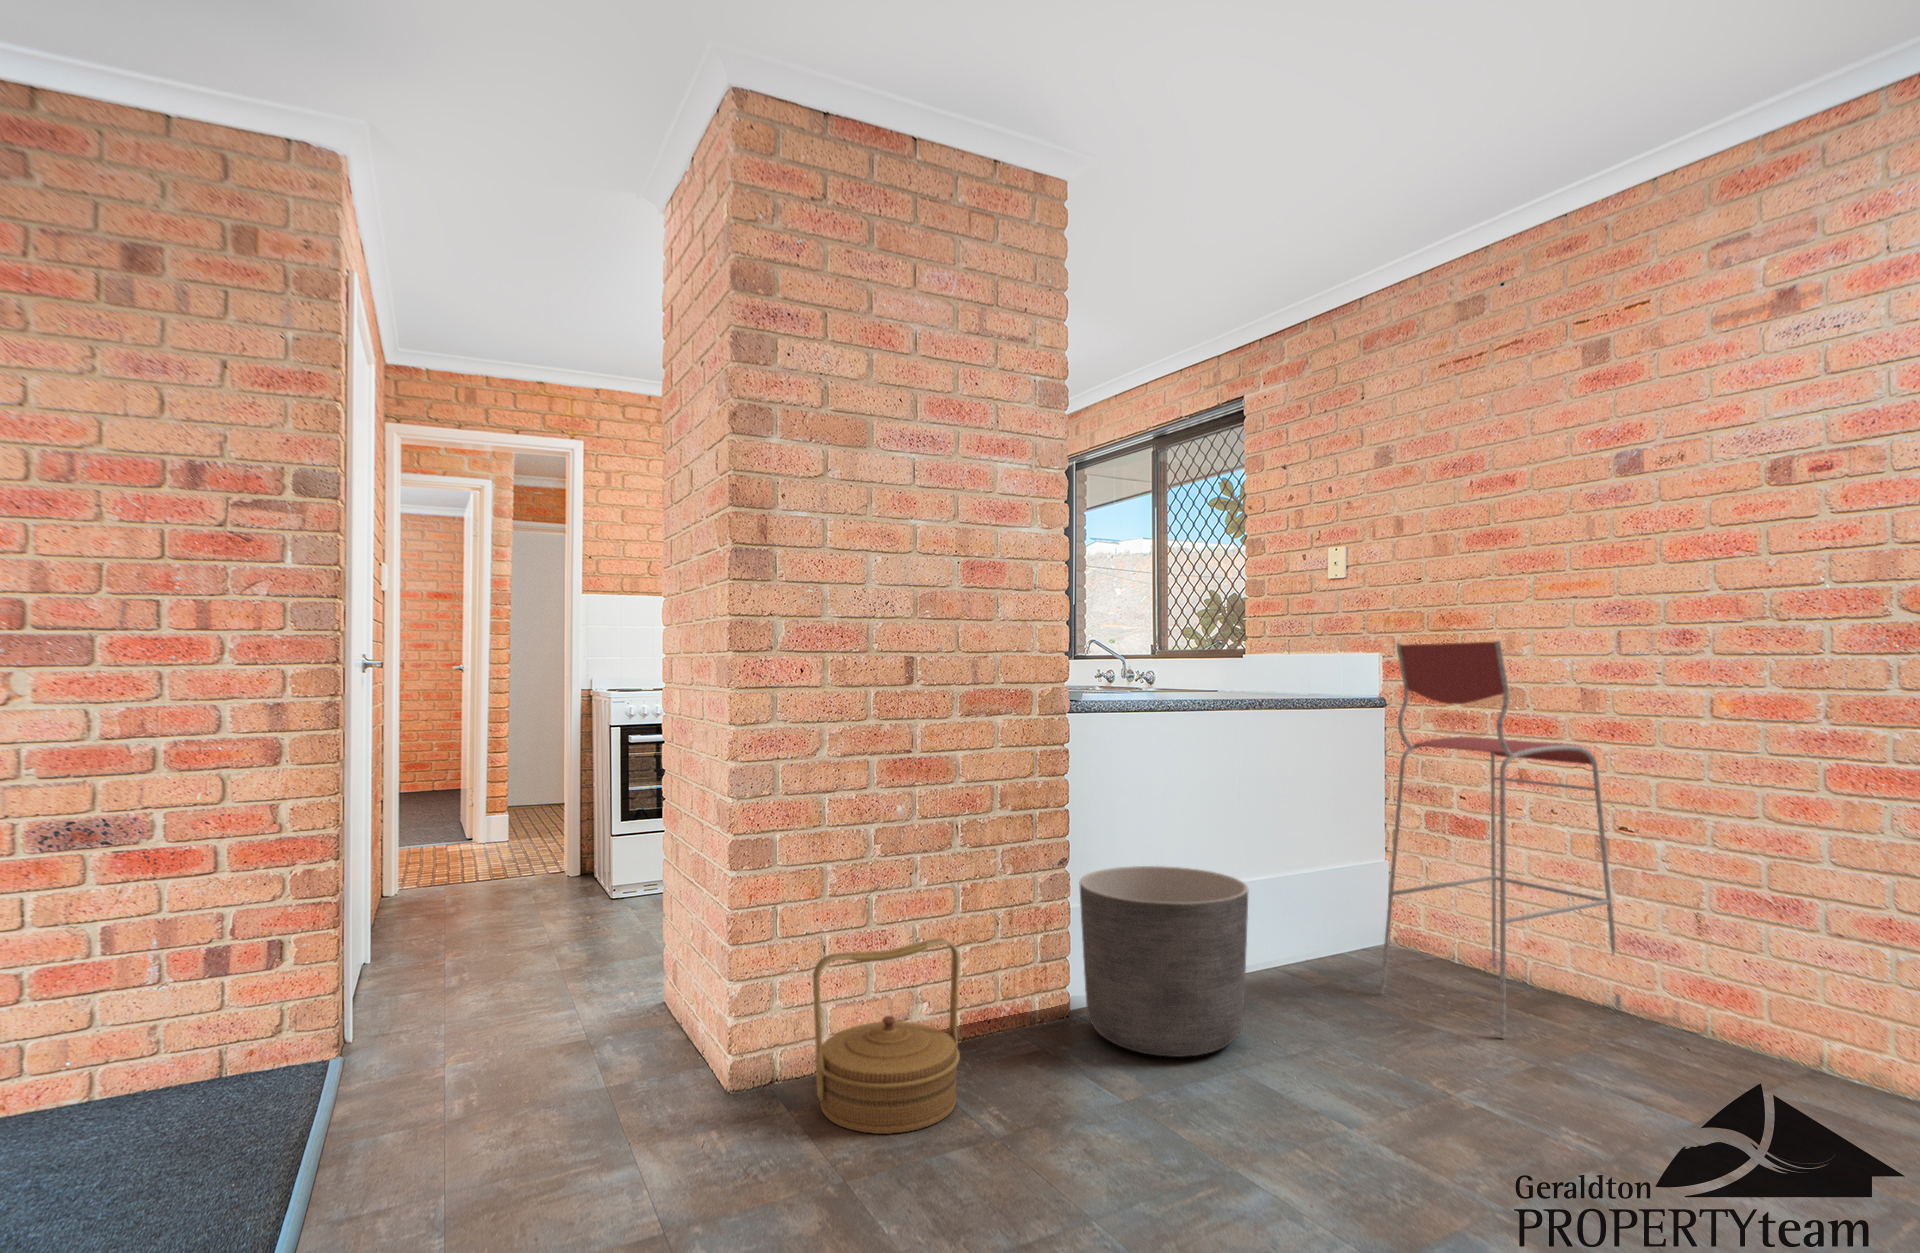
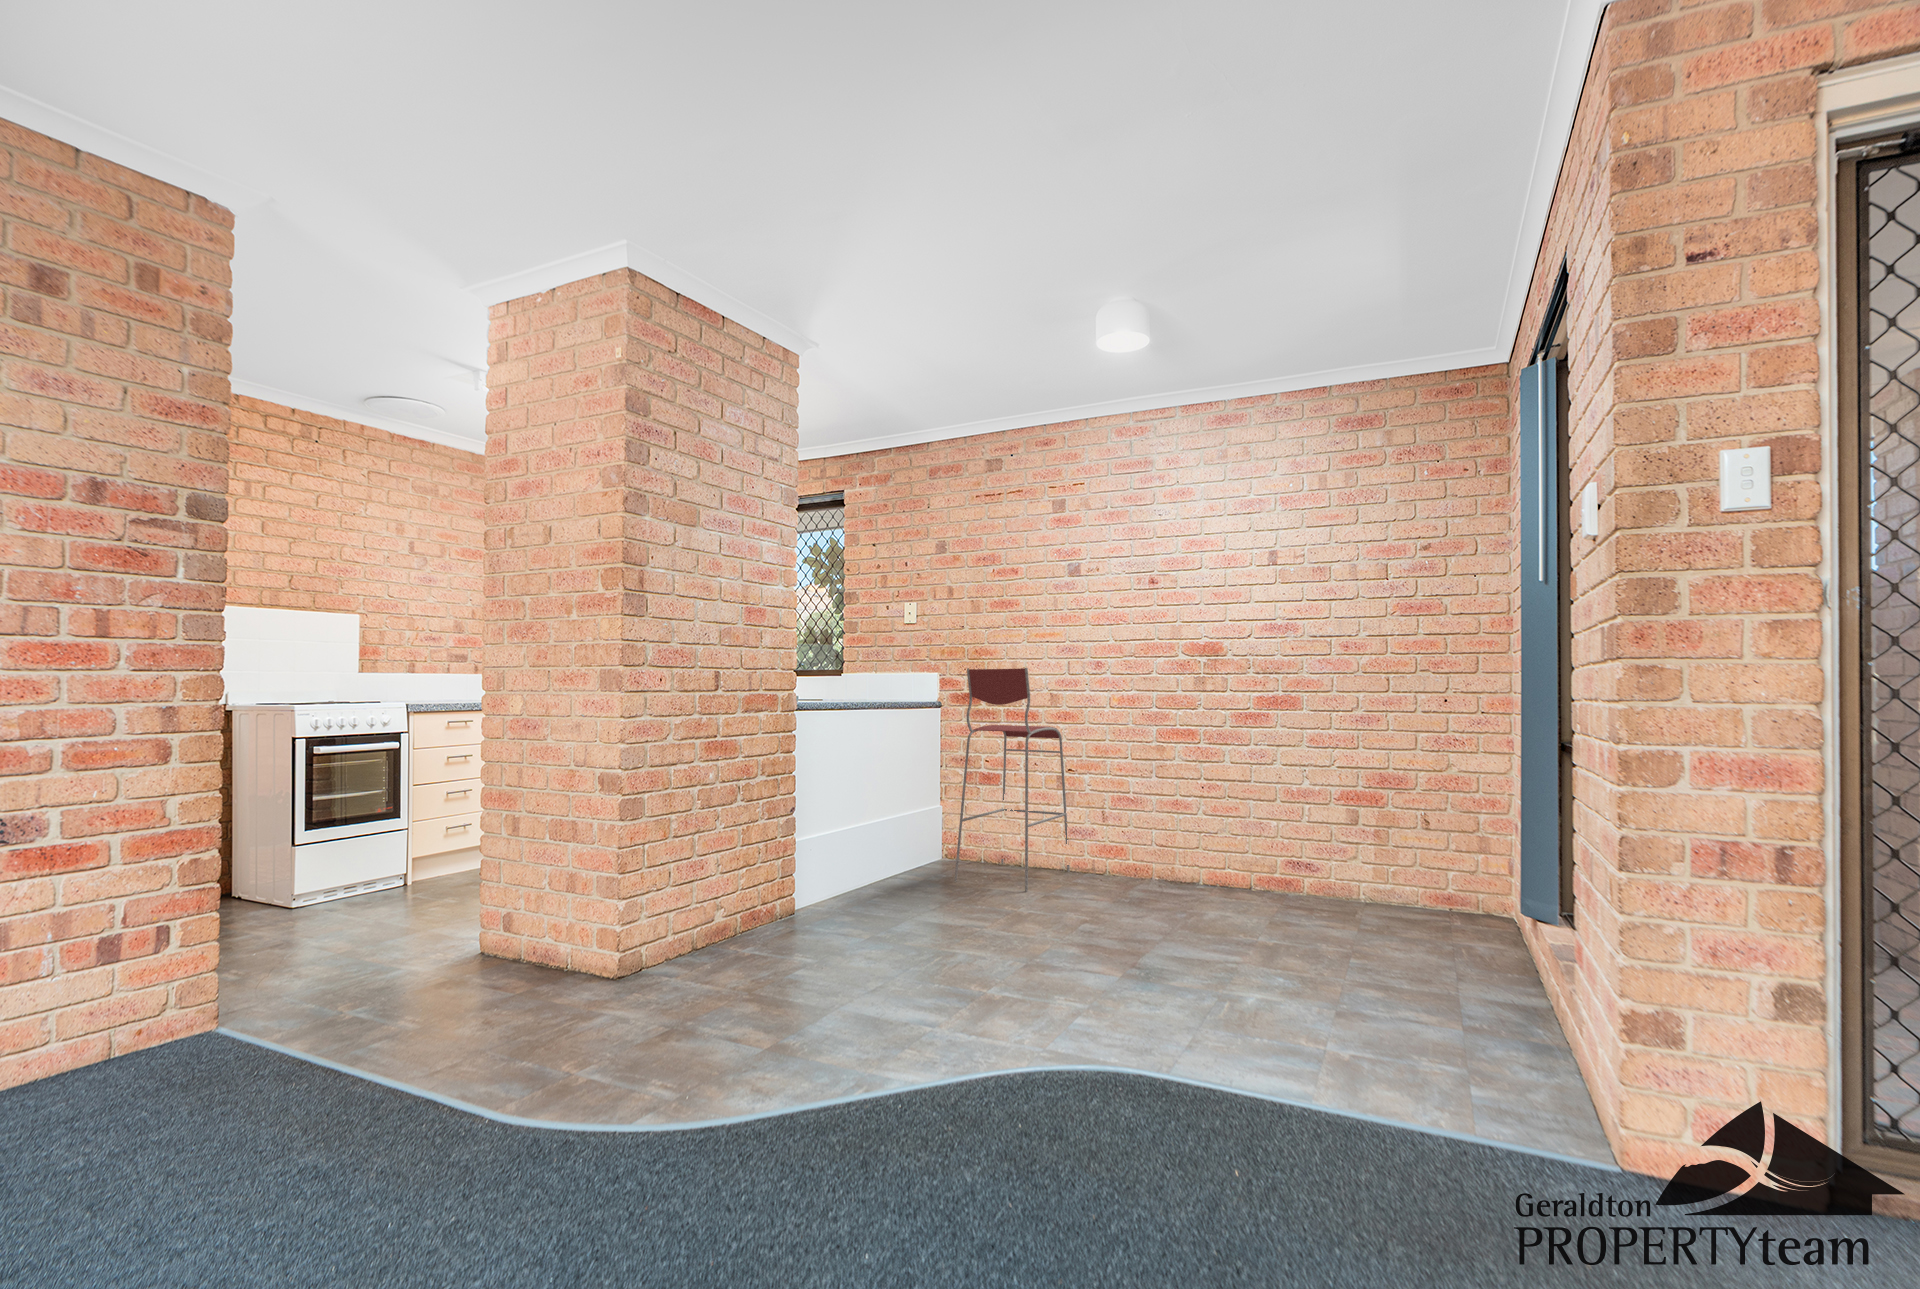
planter: present [1080,866,1248,1057] -> none [804,812,910,924]
basket: present [813,938,960,1134] -> none [680,858,777,981]

